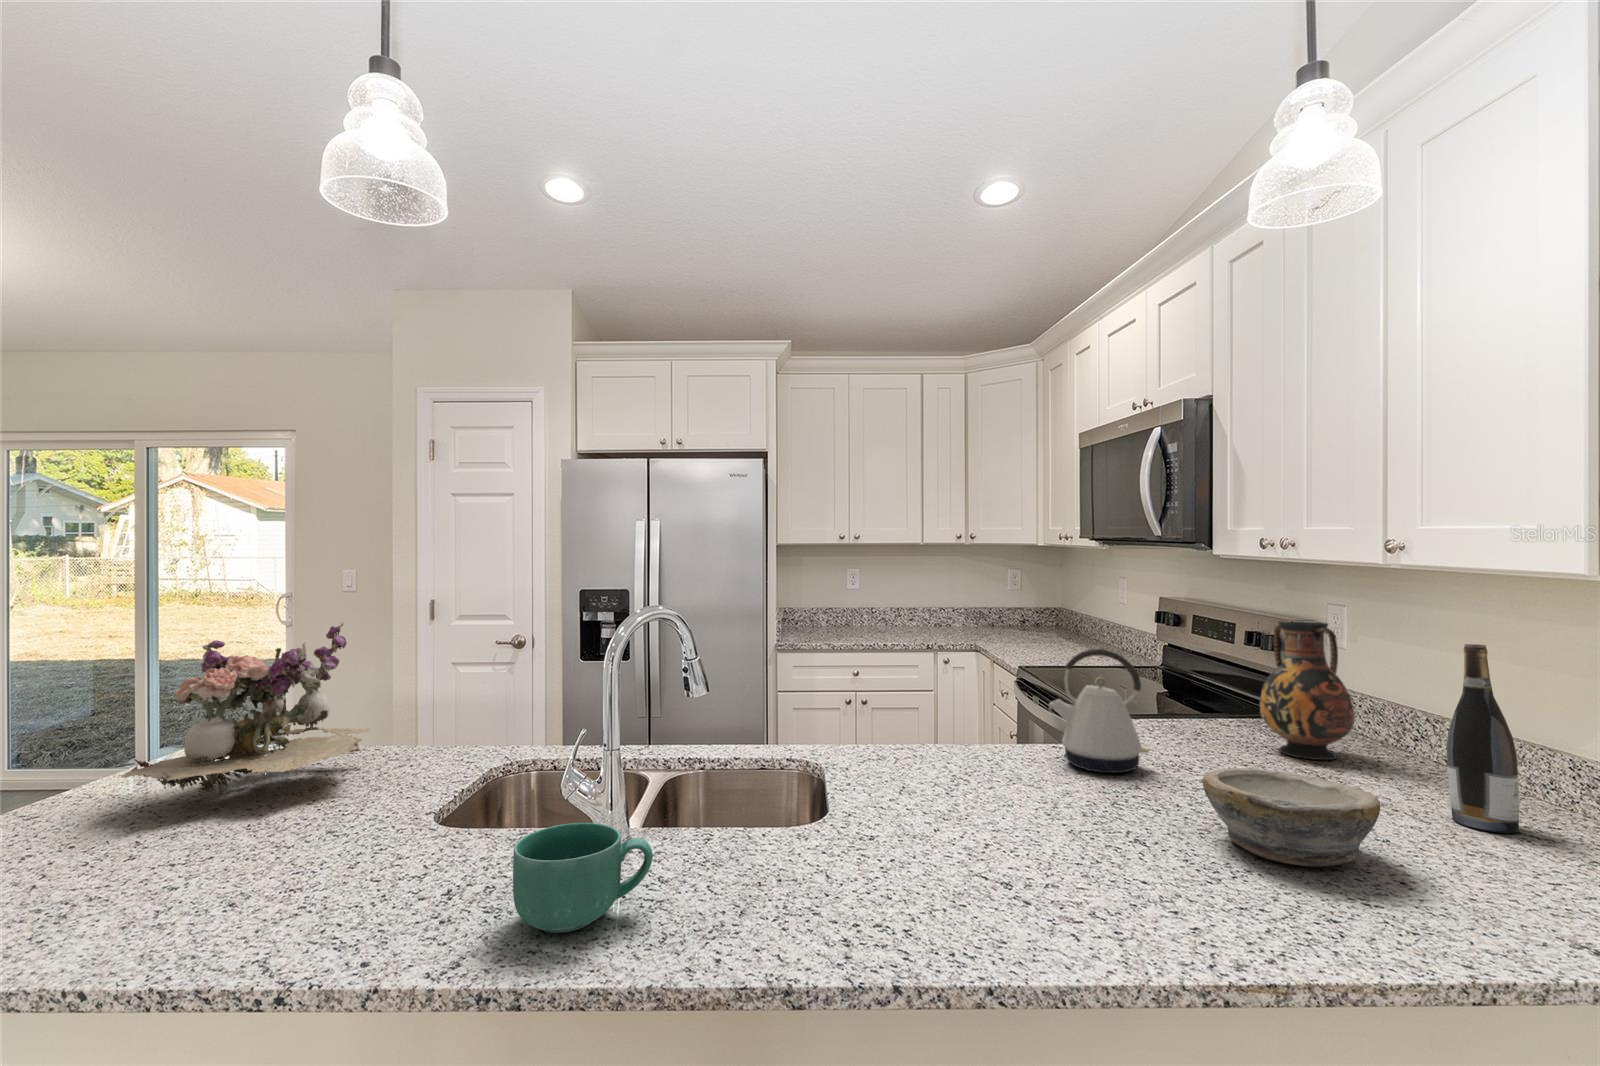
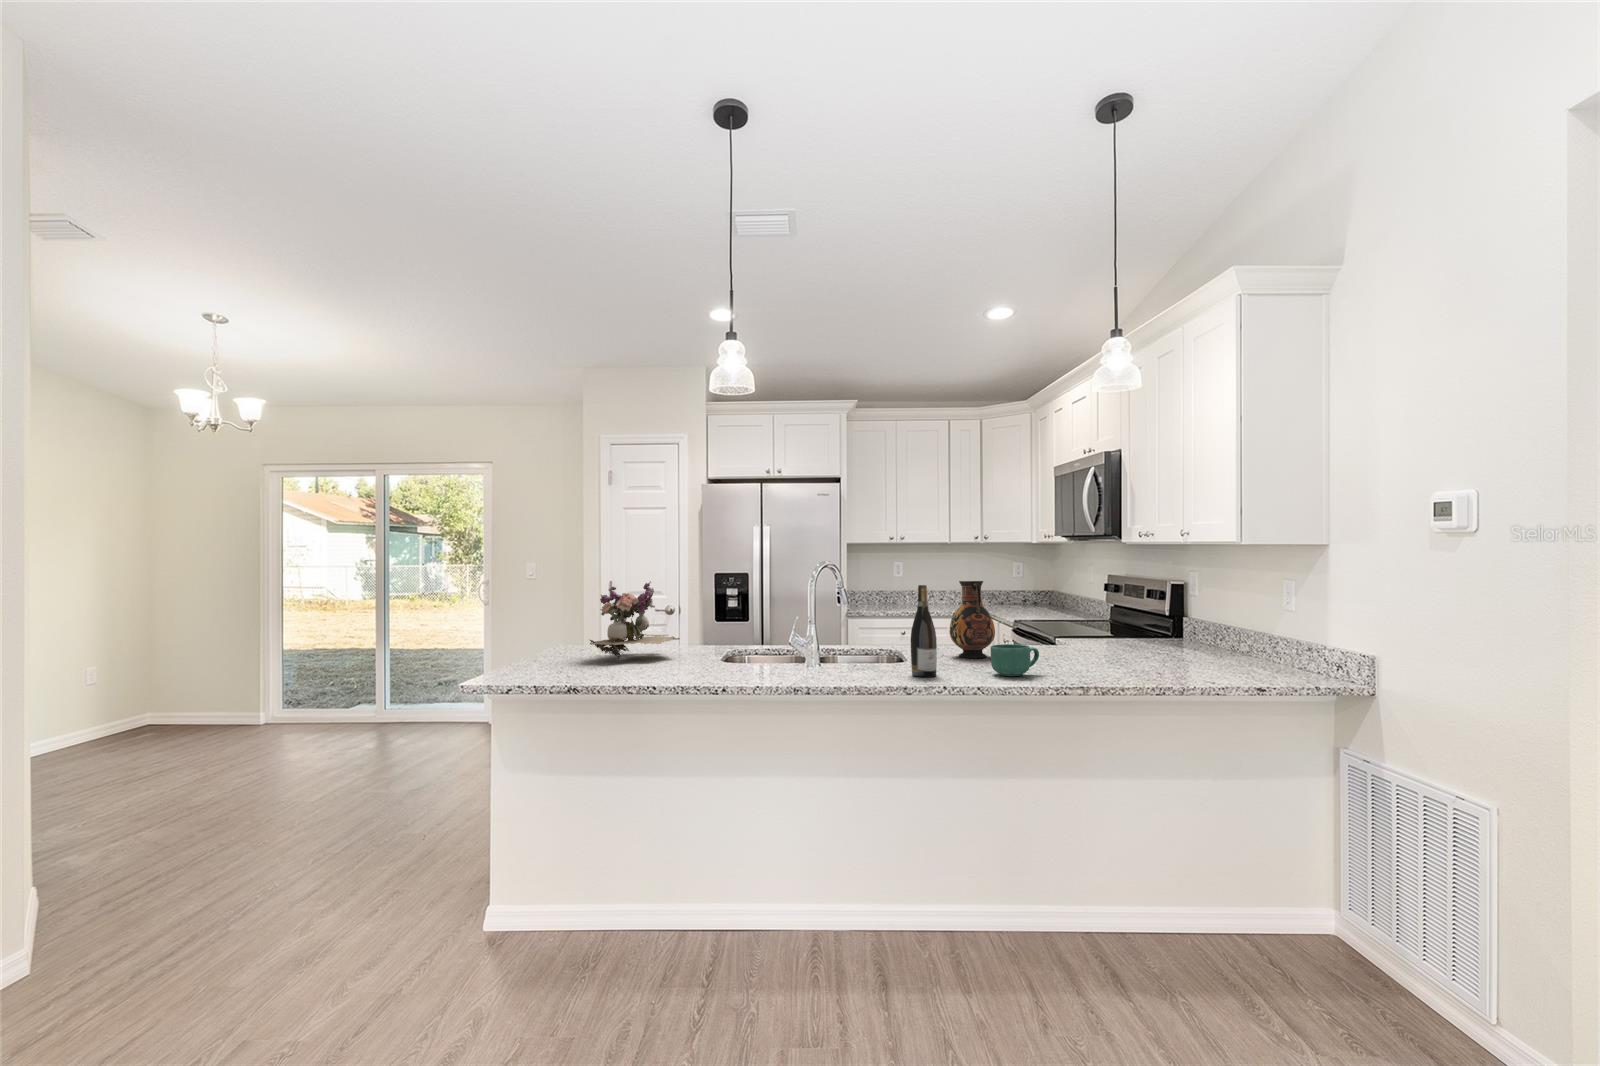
vase: present [1260,621,1355,760] -> present [949,581,995,658]
wine bottle: present [1446,644,1519,833] -> present [911,585,937,677]
kettle: present [1050,649,1149,773] -> none [1017,592,1068,653]
bowl: present [1202,768,1380,867] -> none [1076,638,1144,668]
mug: present [513,823,653,933] -> present [991,644,1039,676]

